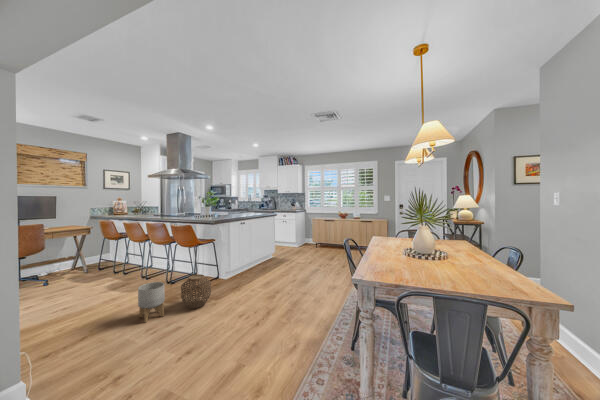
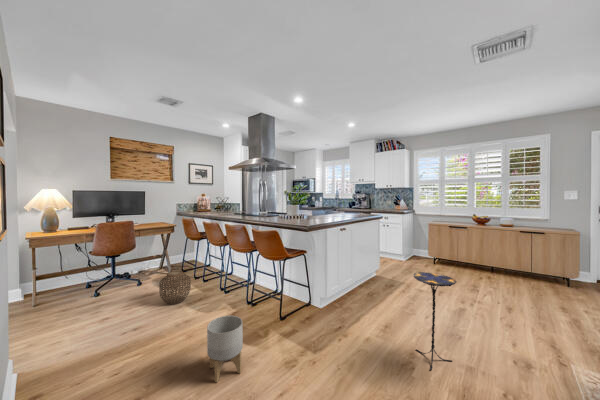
side table: none [277,245,299,298] -> present [414,272,456,369]
woven basket: present [181,274,211,308] -> present [159,271,191,305]

